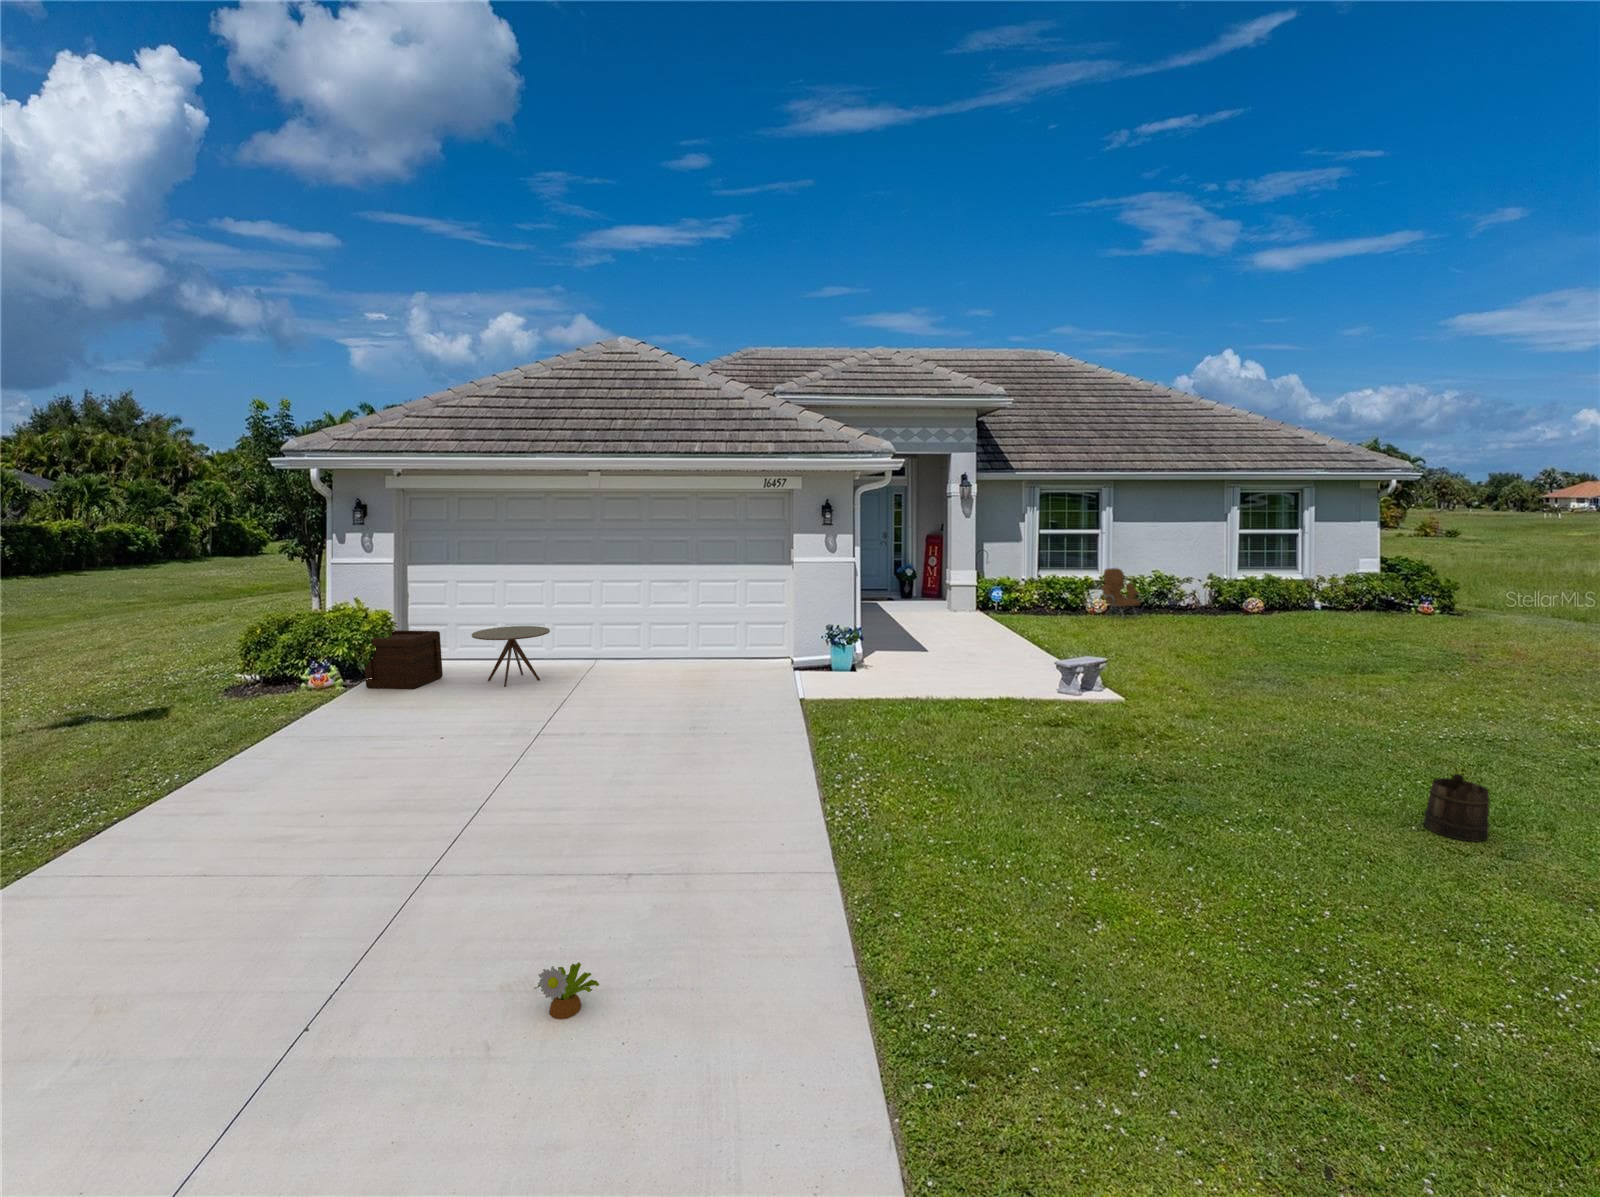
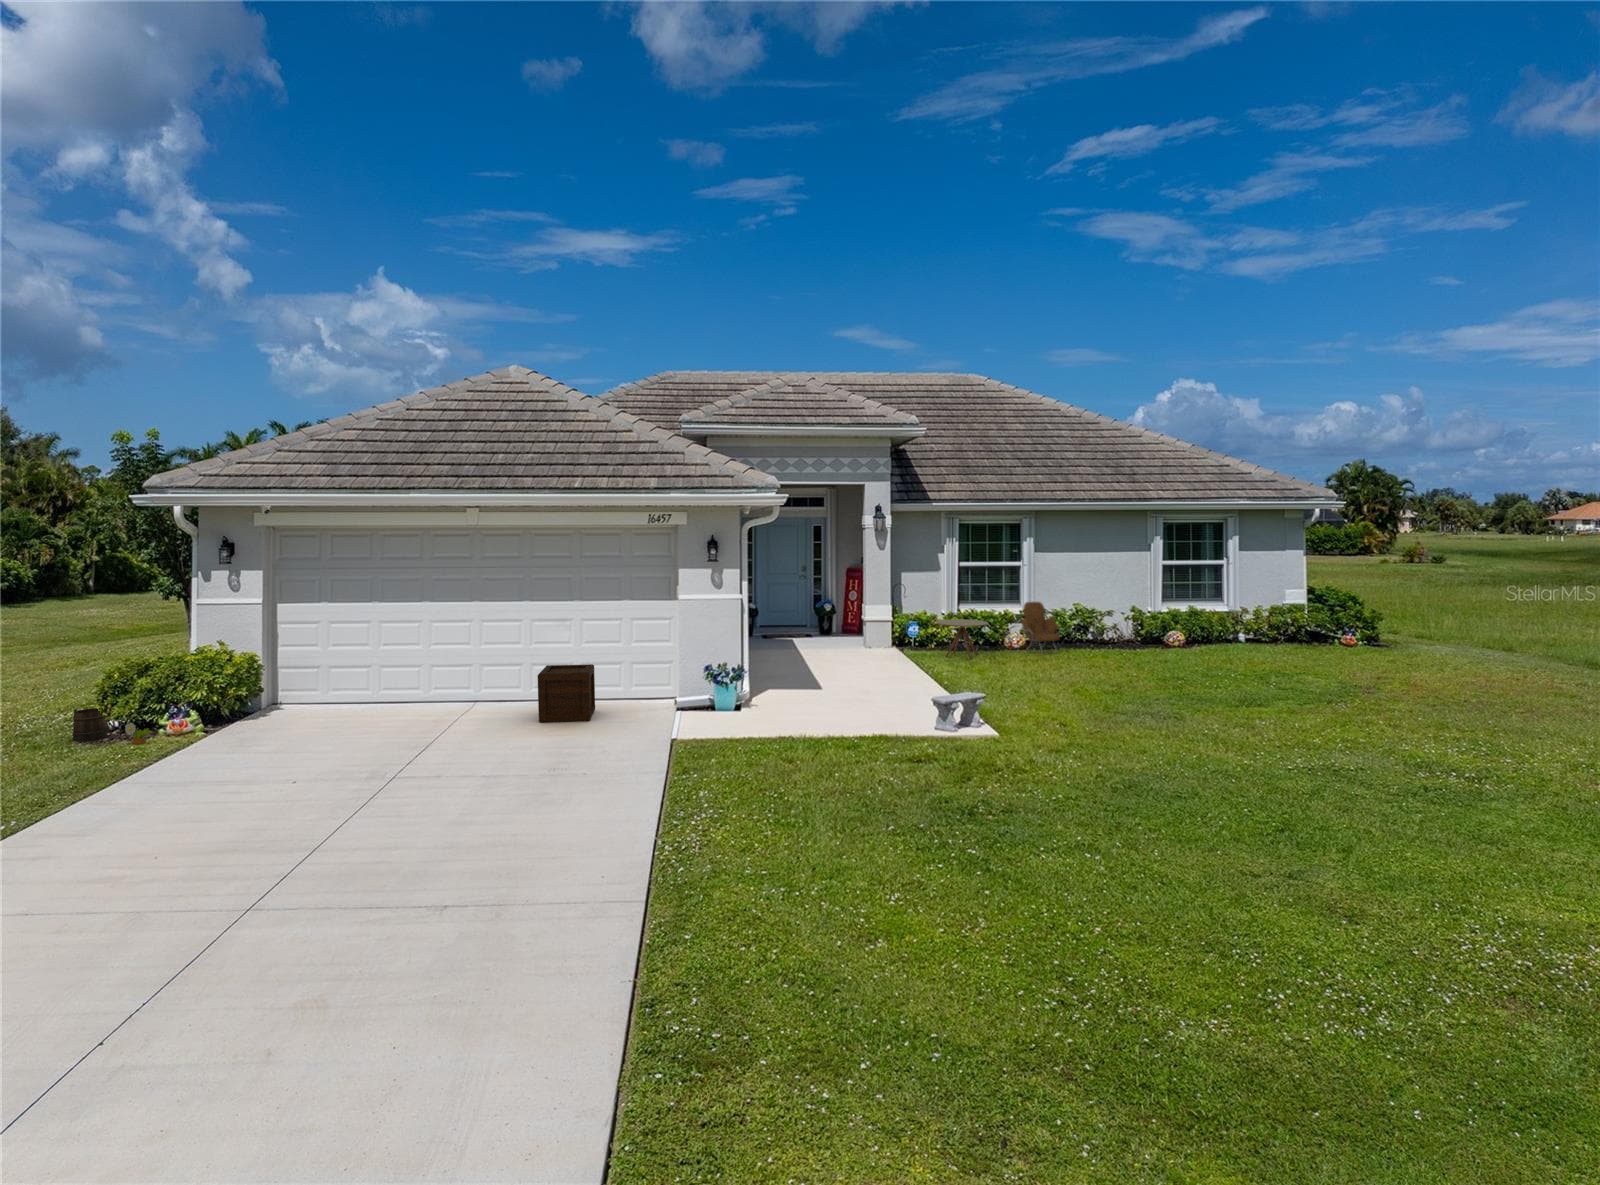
round table: present [472,626,550,687] -> present [937,619,988,659]
wooden crate: present [365,630,443,689] -> present [538,664,595,723]
bucket: present [1424,774,1490,842] -> present [73,708,110,741]
decorative plant: present [535,962,599,1019] -> present [125,722,152,744]

